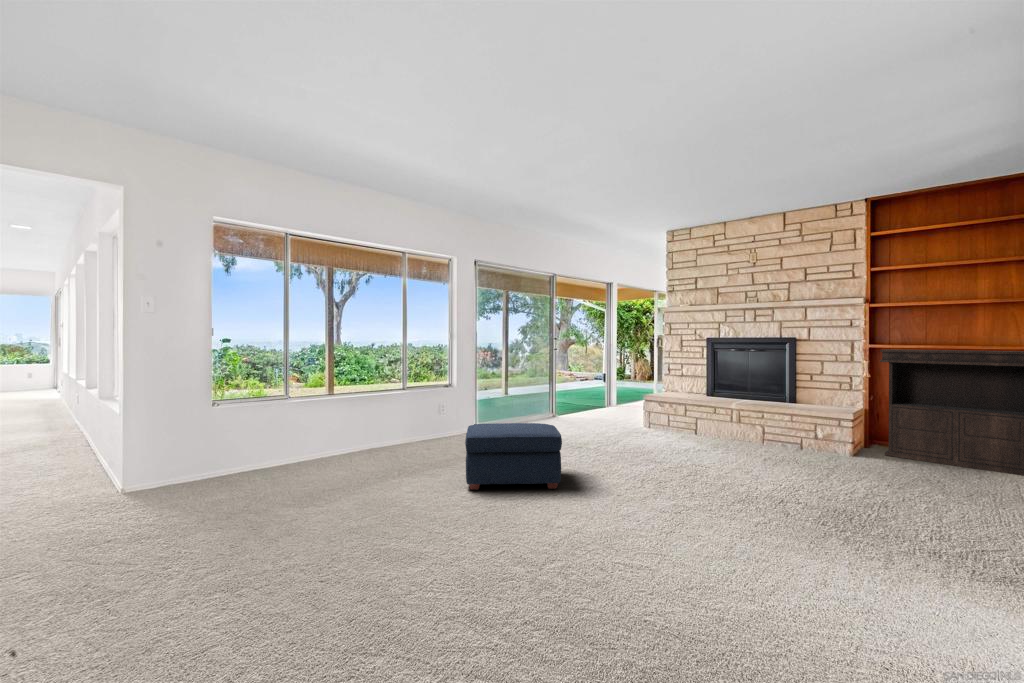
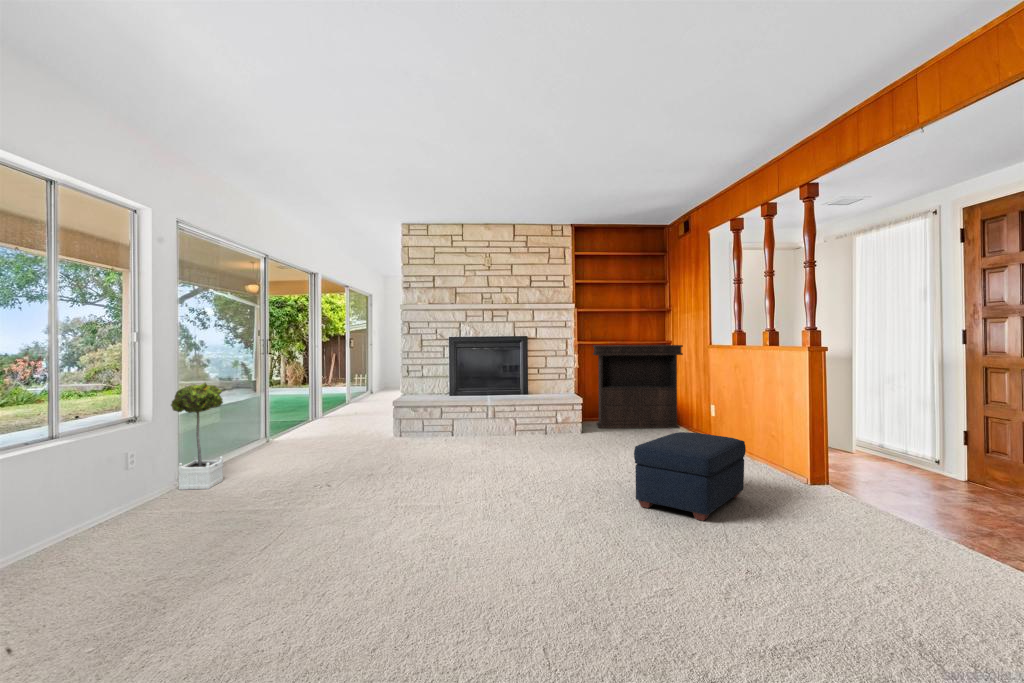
potted tree: none [447,366,479,439] -> present [171,383,223,490]
ottoman: present [465,423,562,490] -> present [634,432,746,521]

